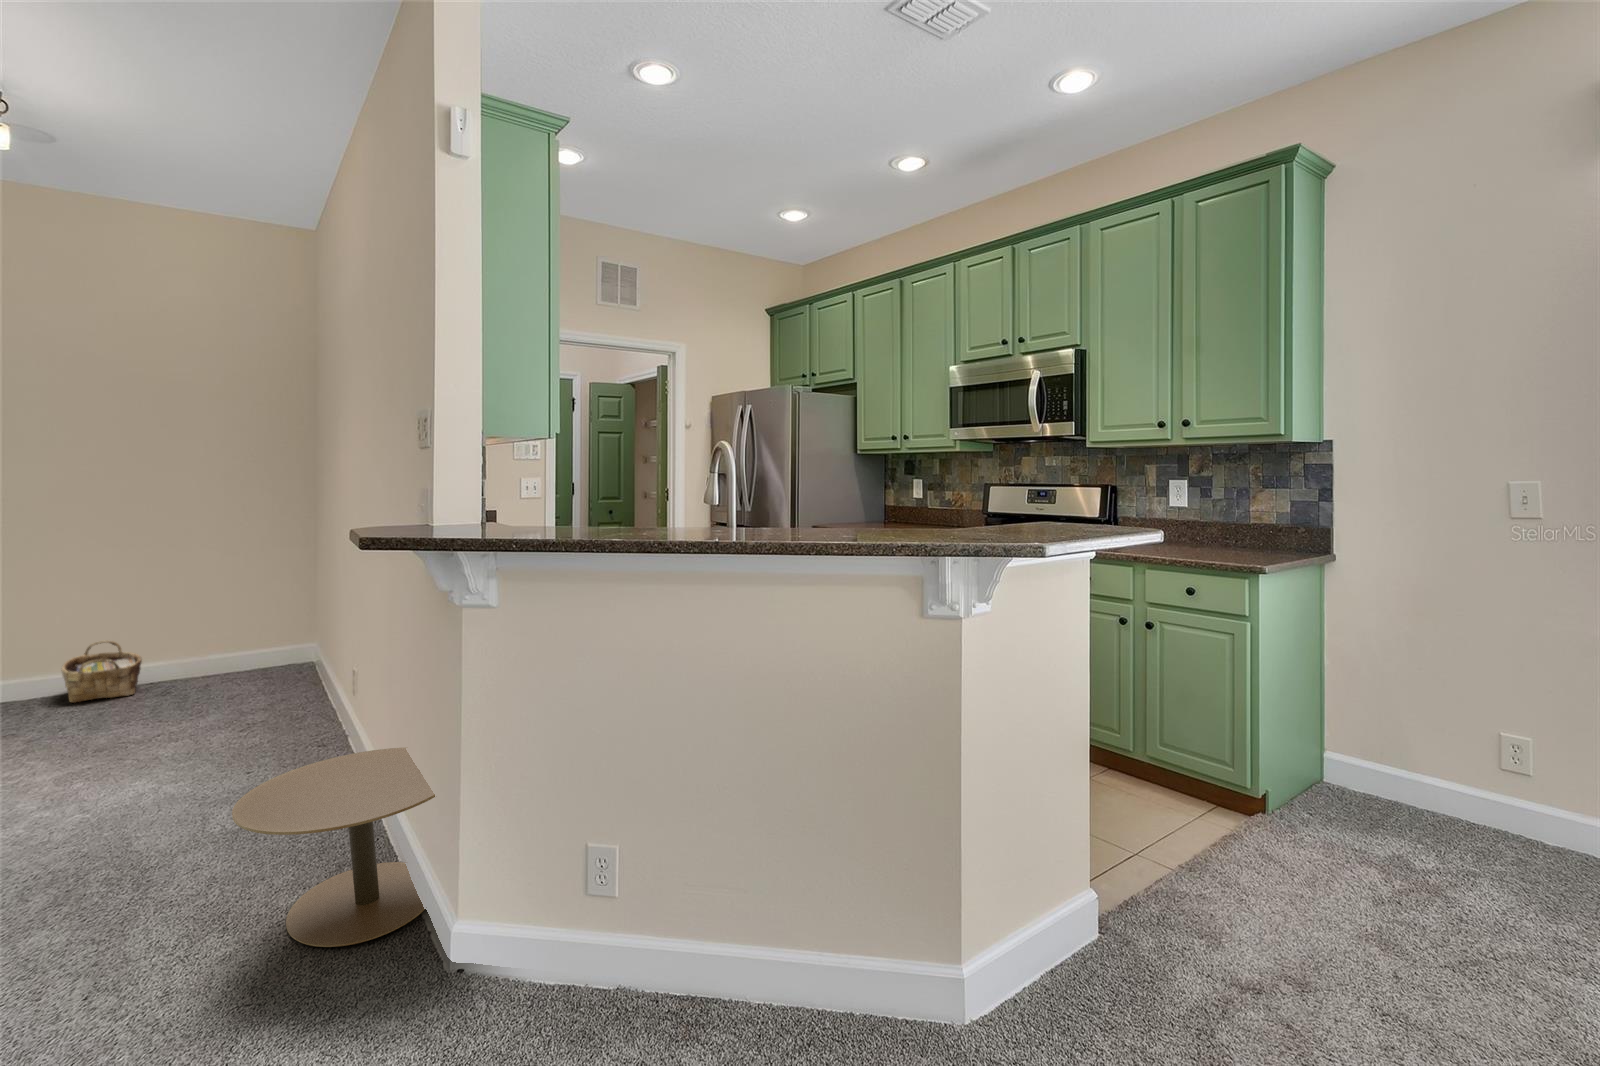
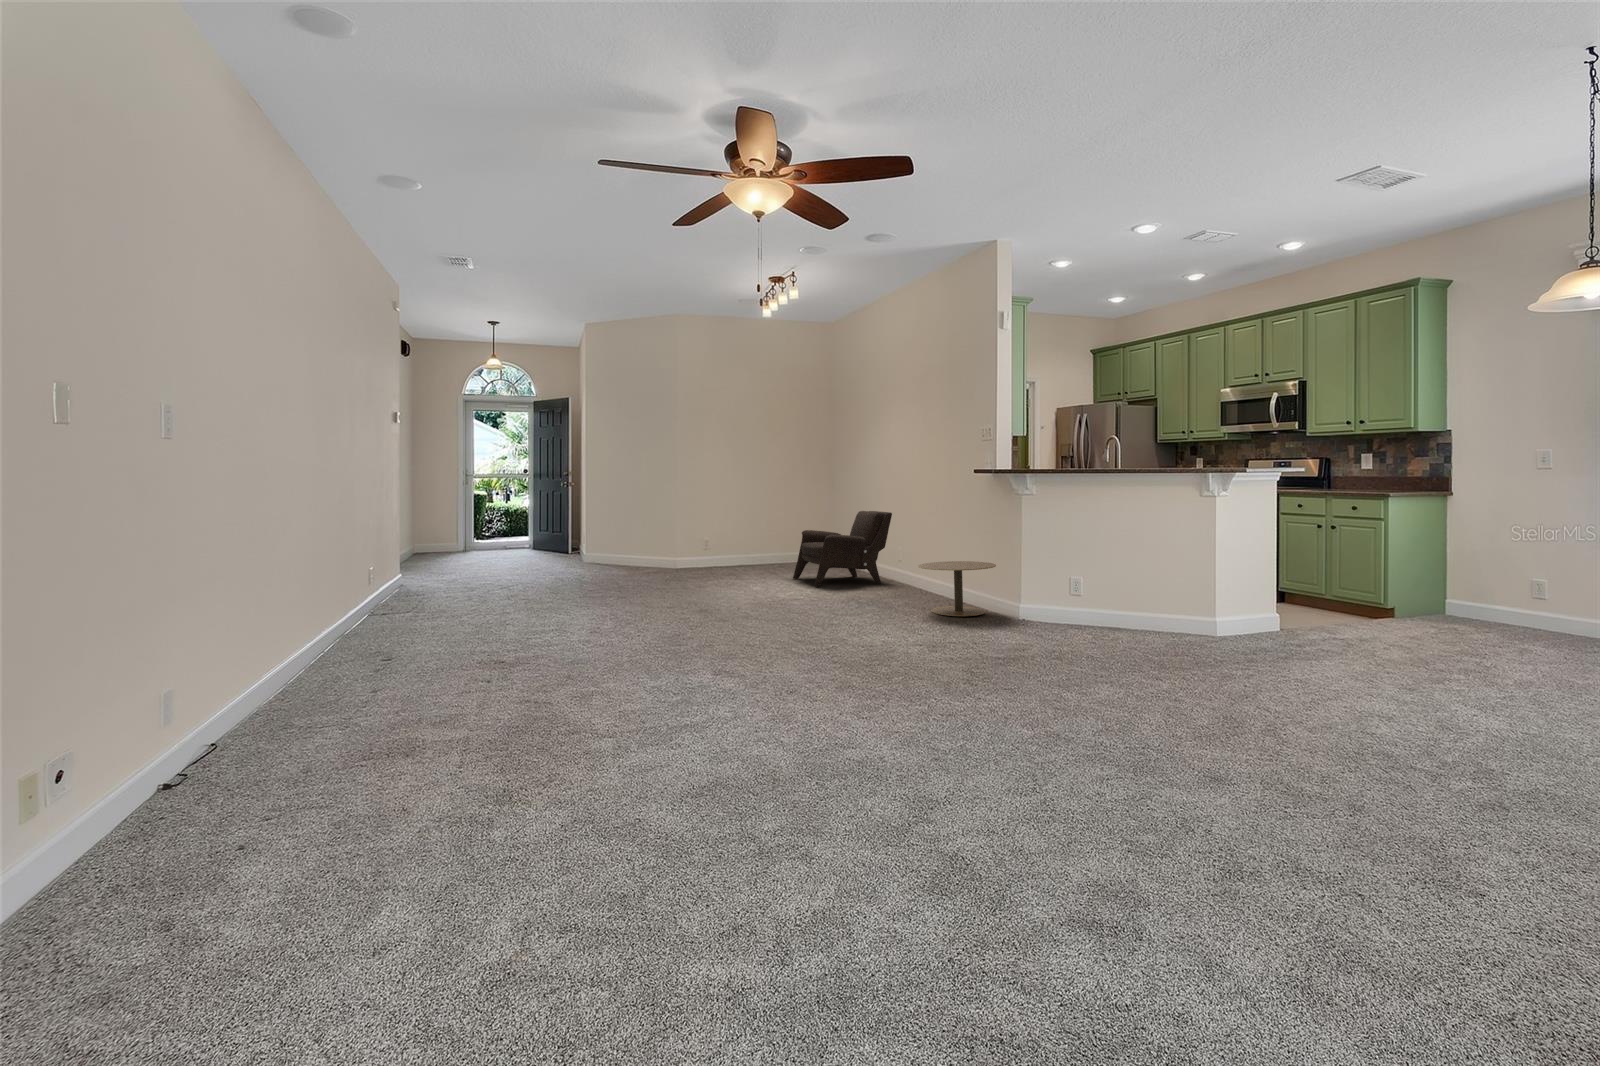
armchair: none [153,582,371,773] -> present [793,511,892,586]
woven basket: present [61,640,142,703] -> none [722,542,753,570]

